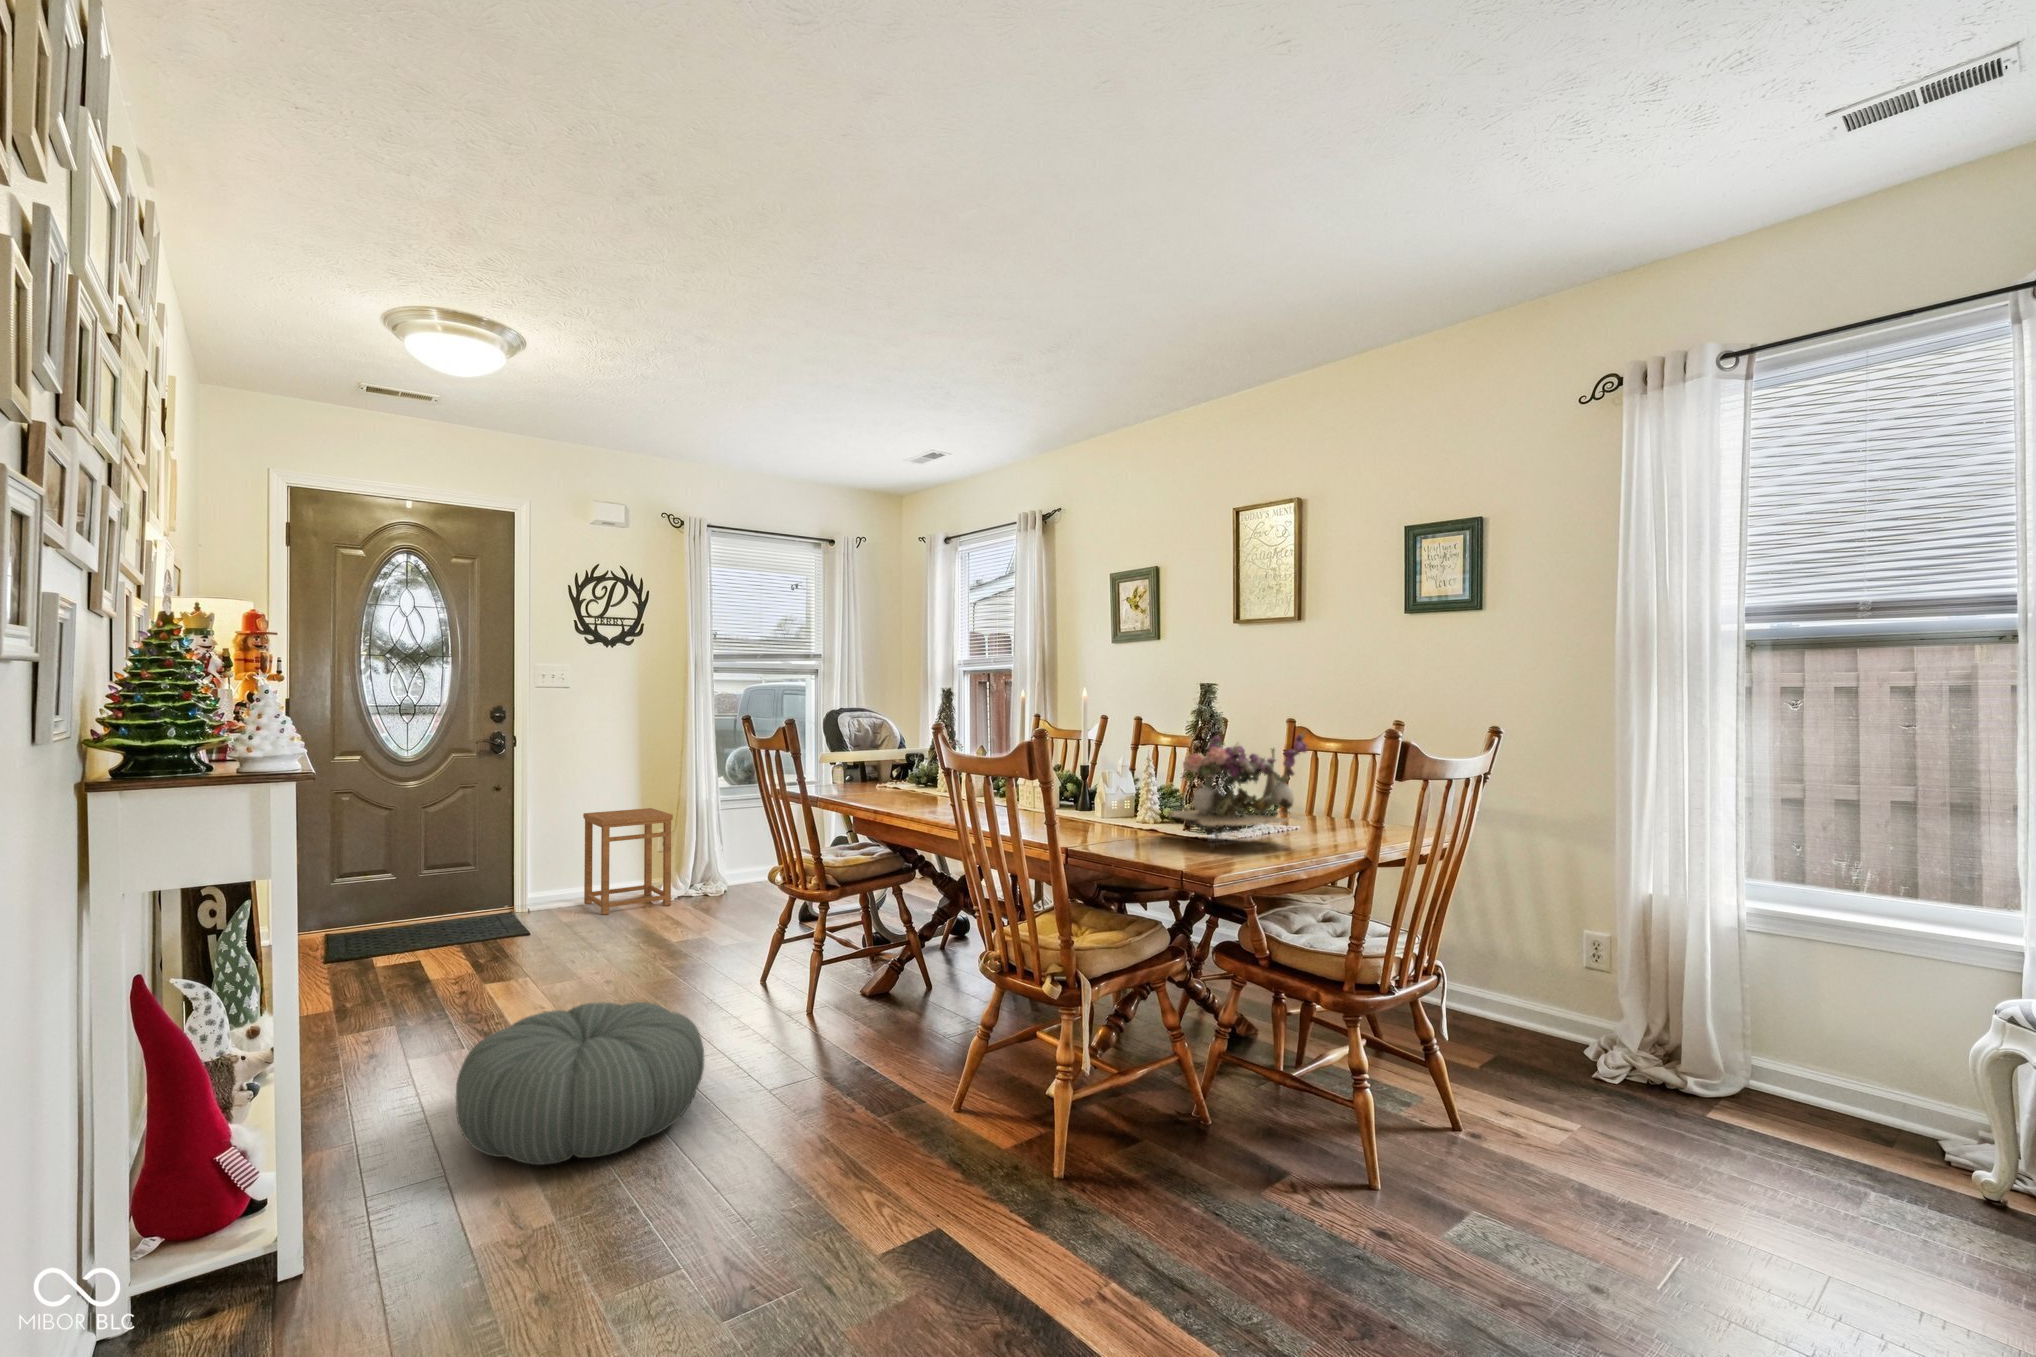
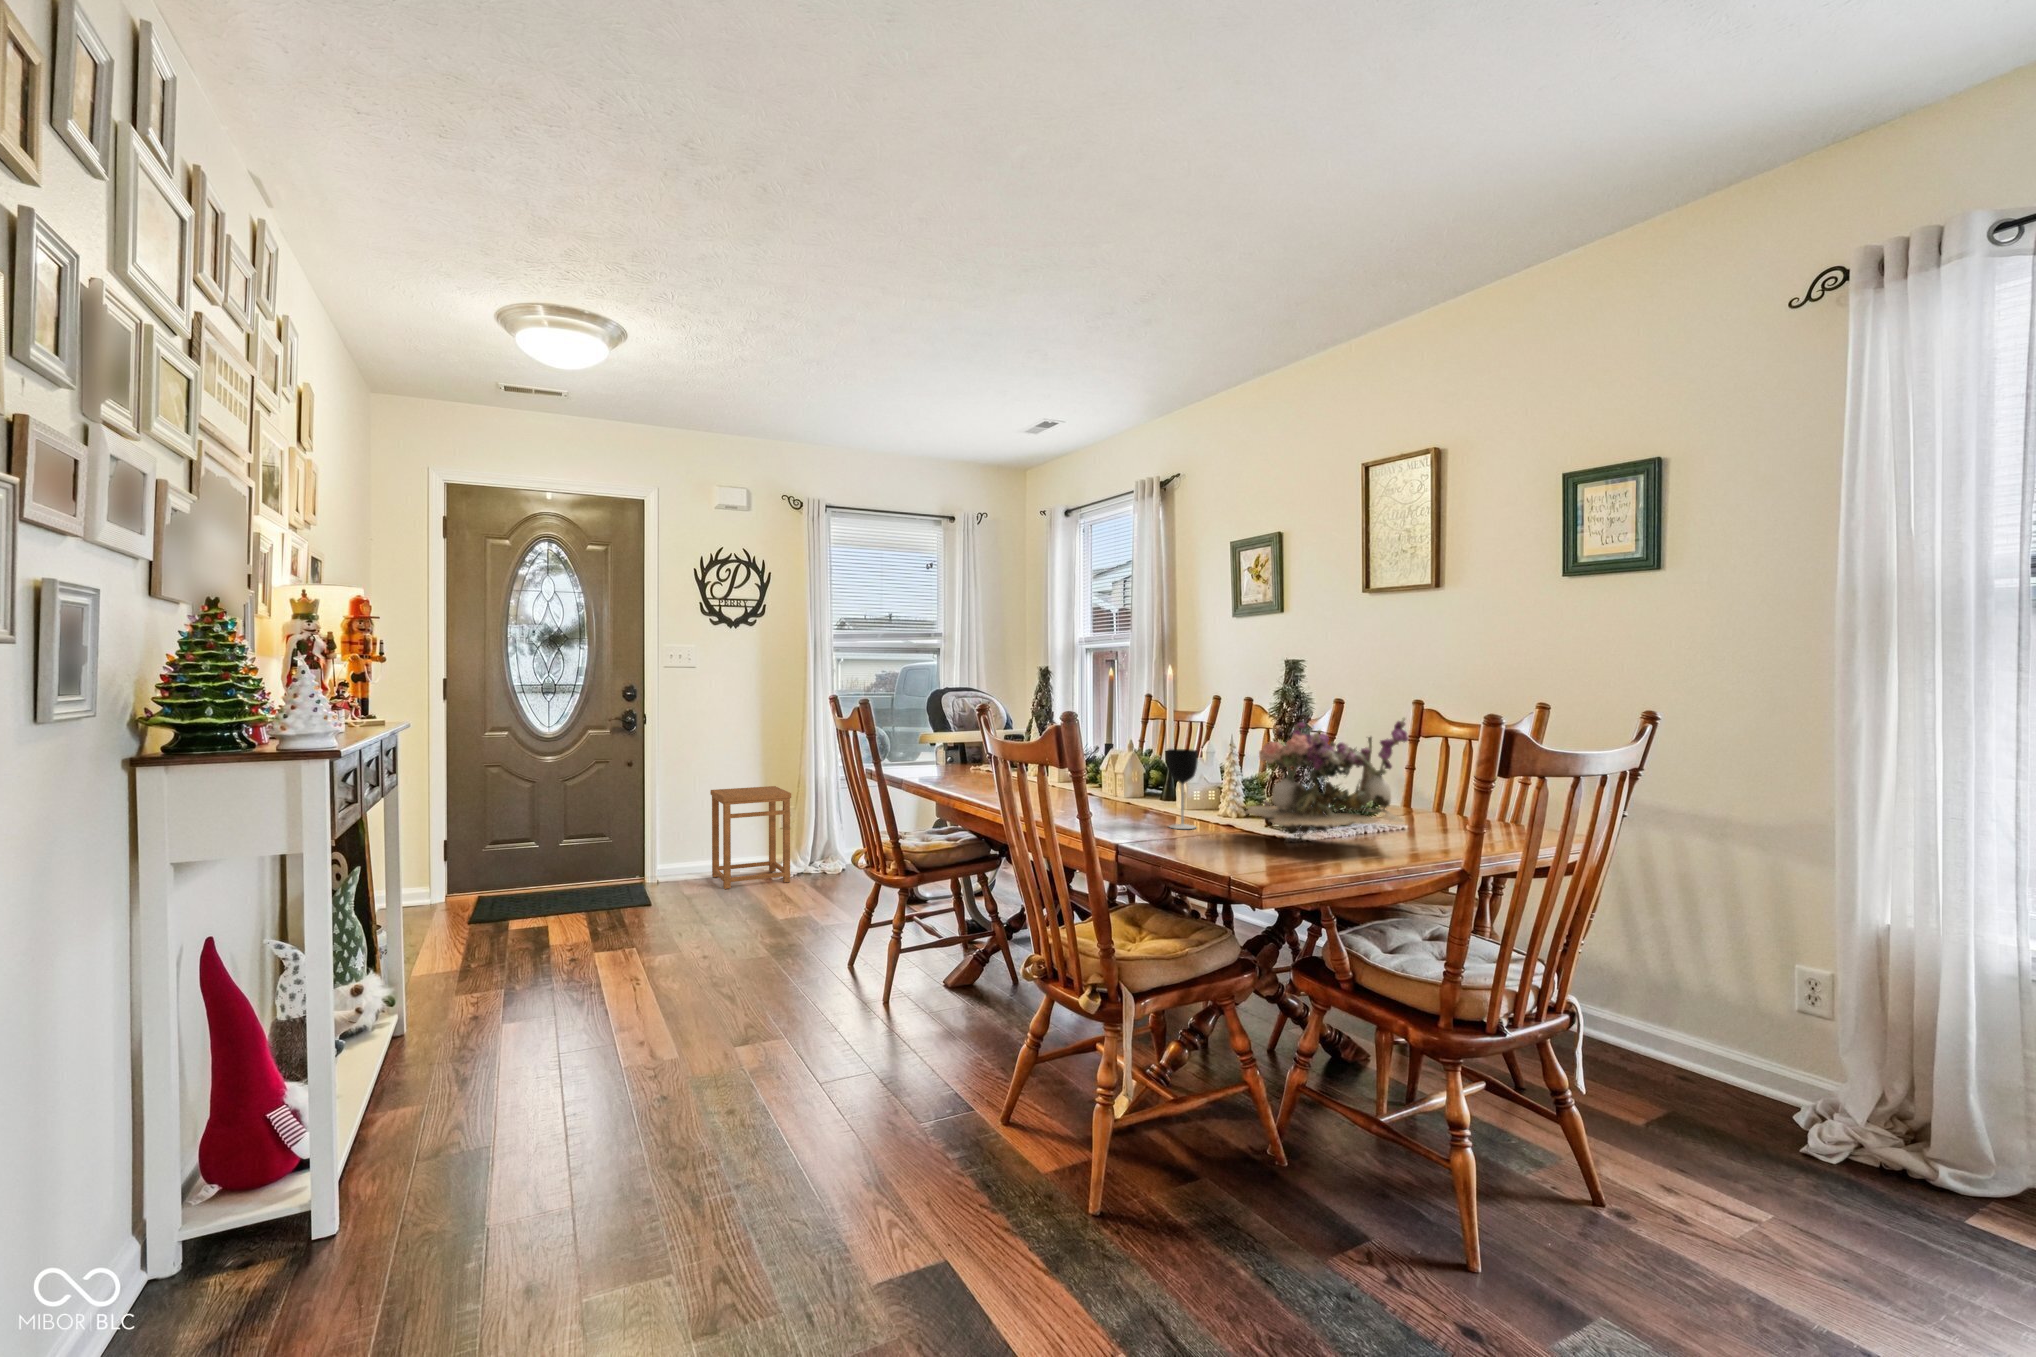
wine glass: none [1097,762,1125,833] -> present [1167,749,1198,829]
pouf: present [456,1002,704,1165] -> none [507,983,755,1144]

